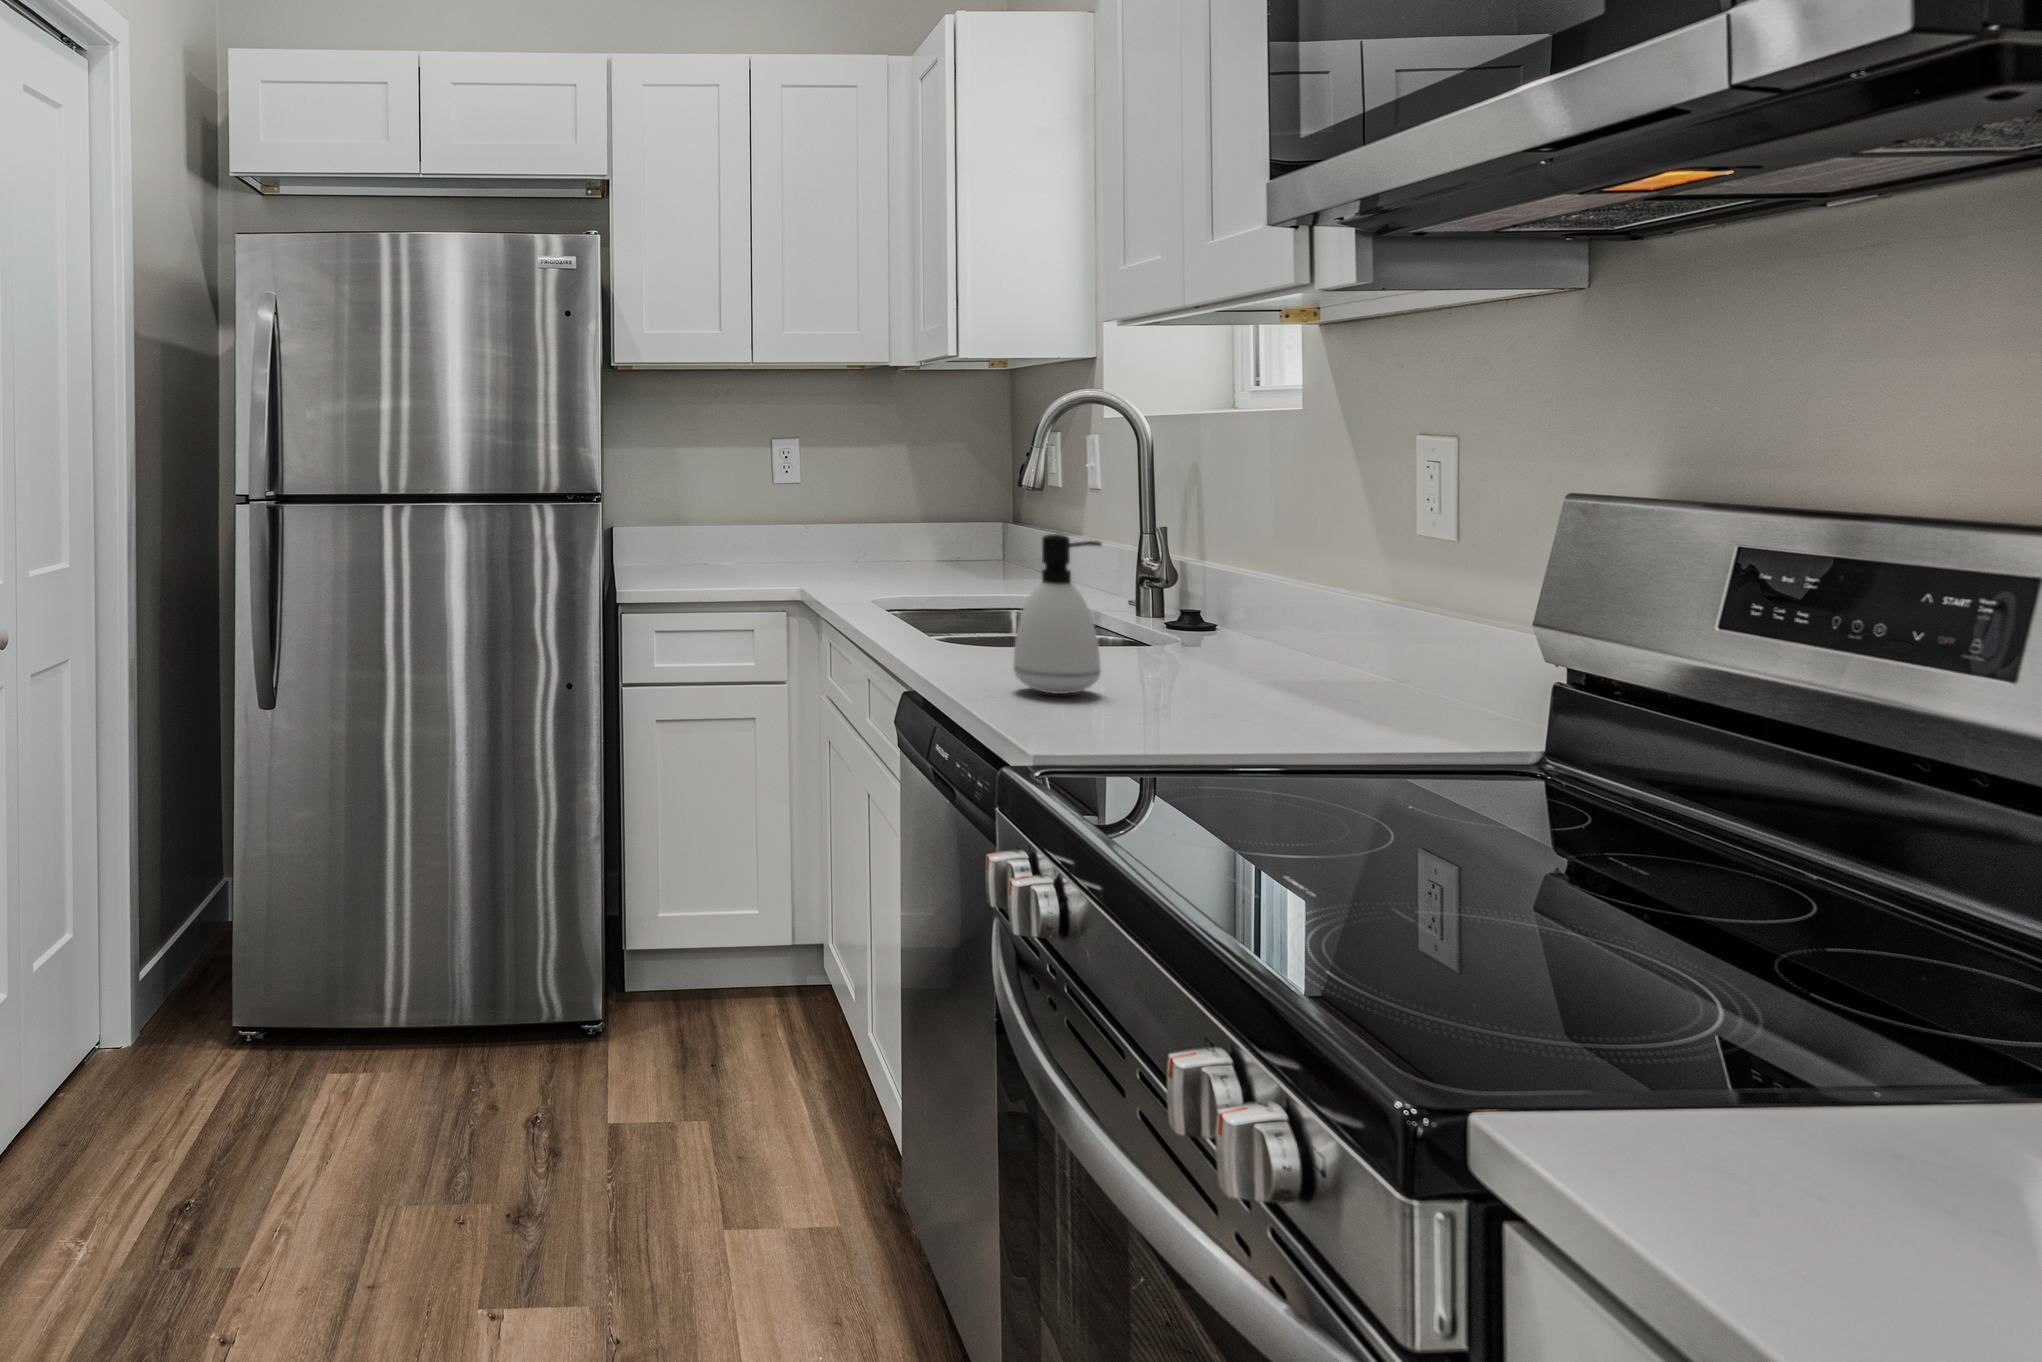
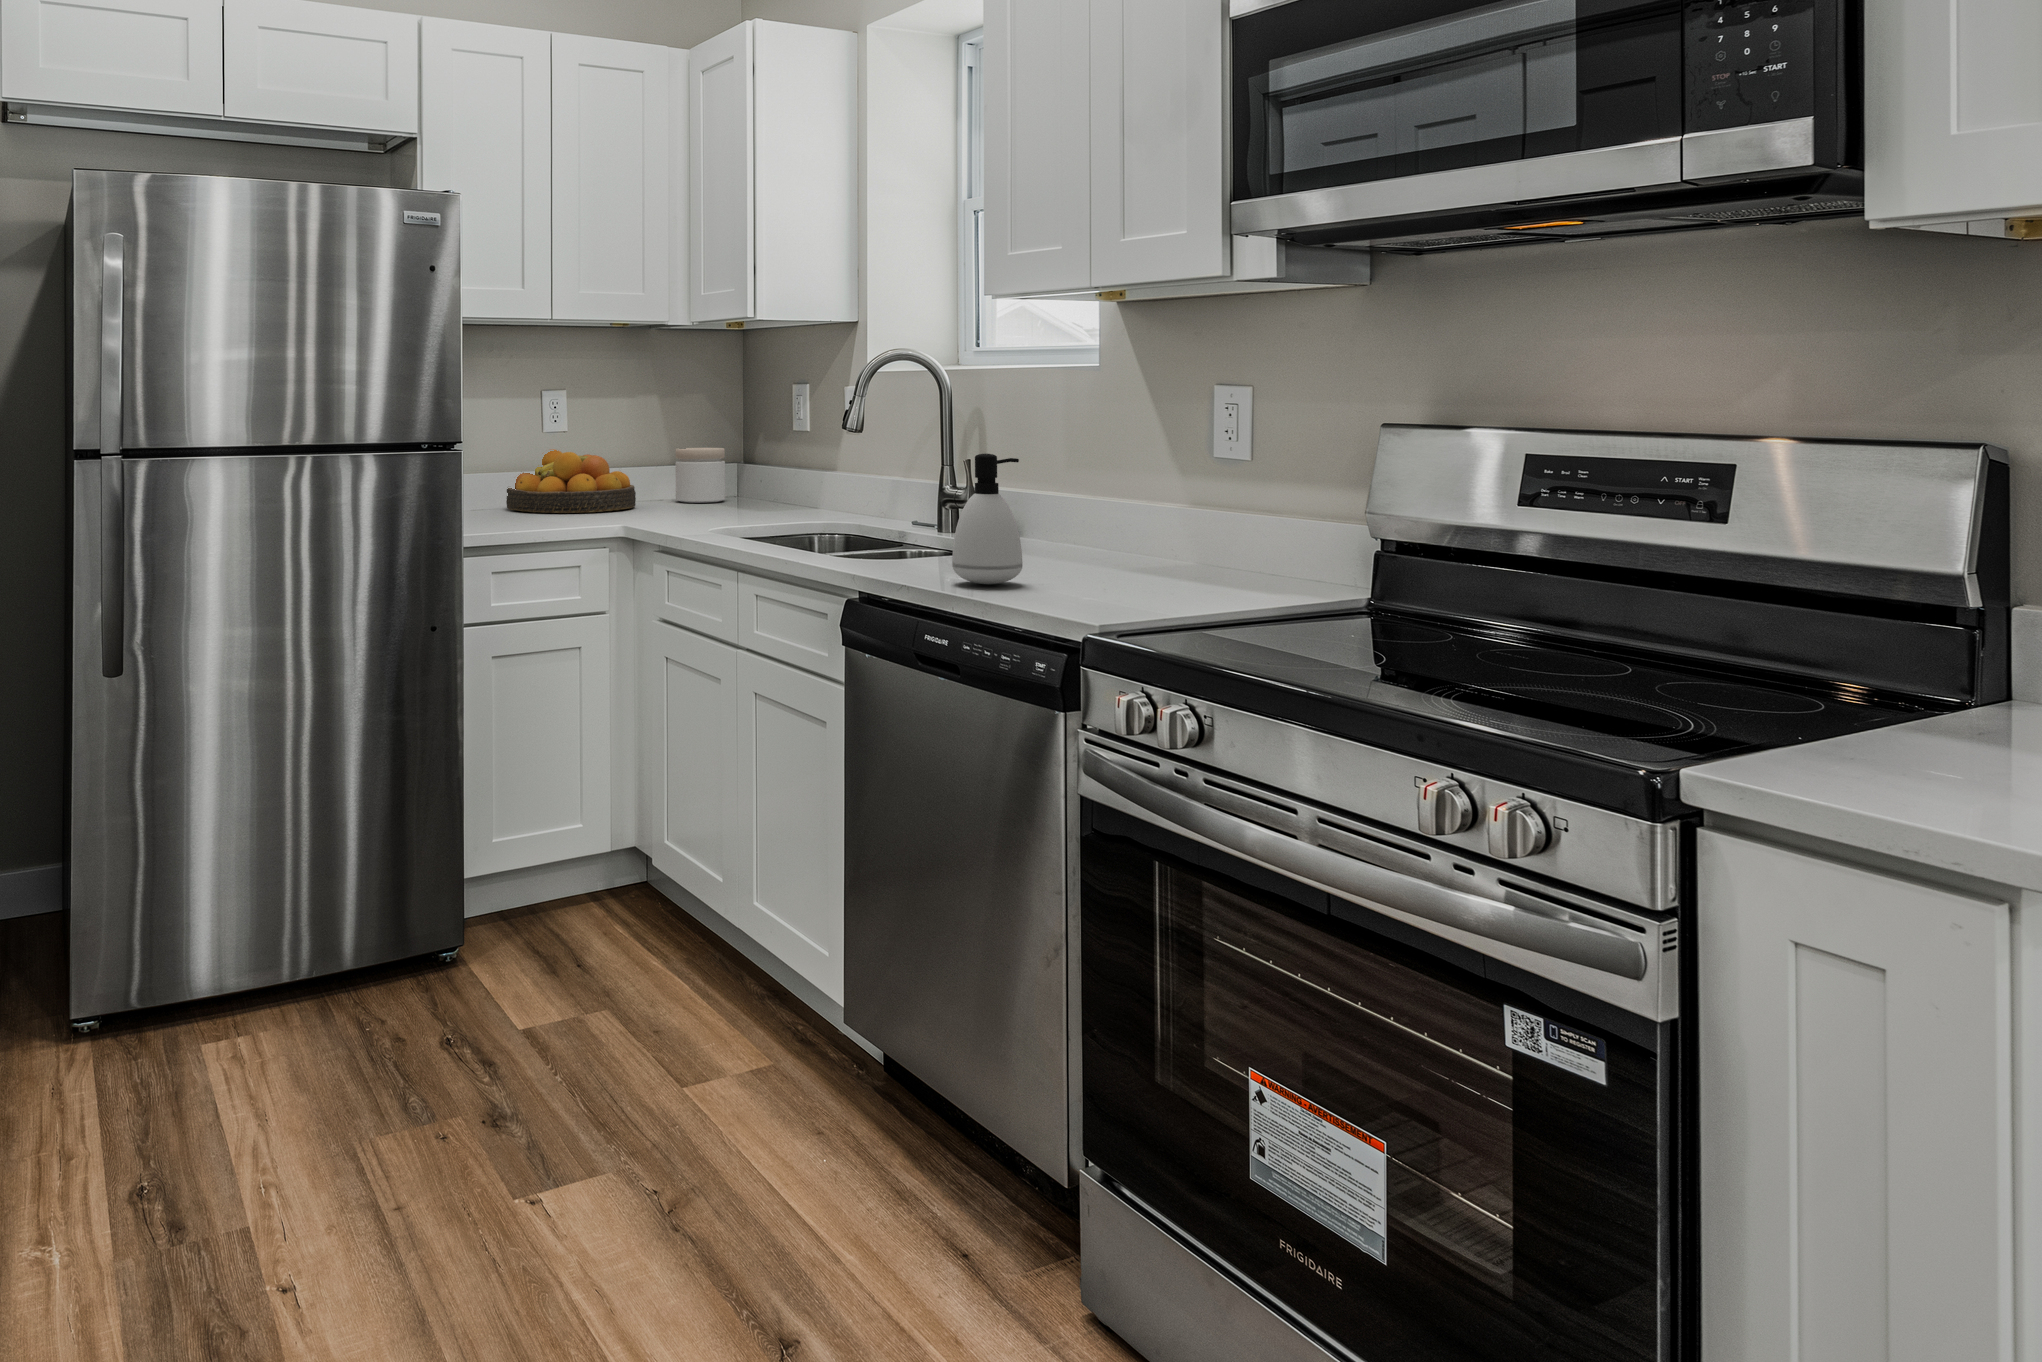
fruit bowl: none [734,497,871,567] -> present [506,449,636,513]
jar: none [928,500,983,562] -> present [676,448,725,503]

